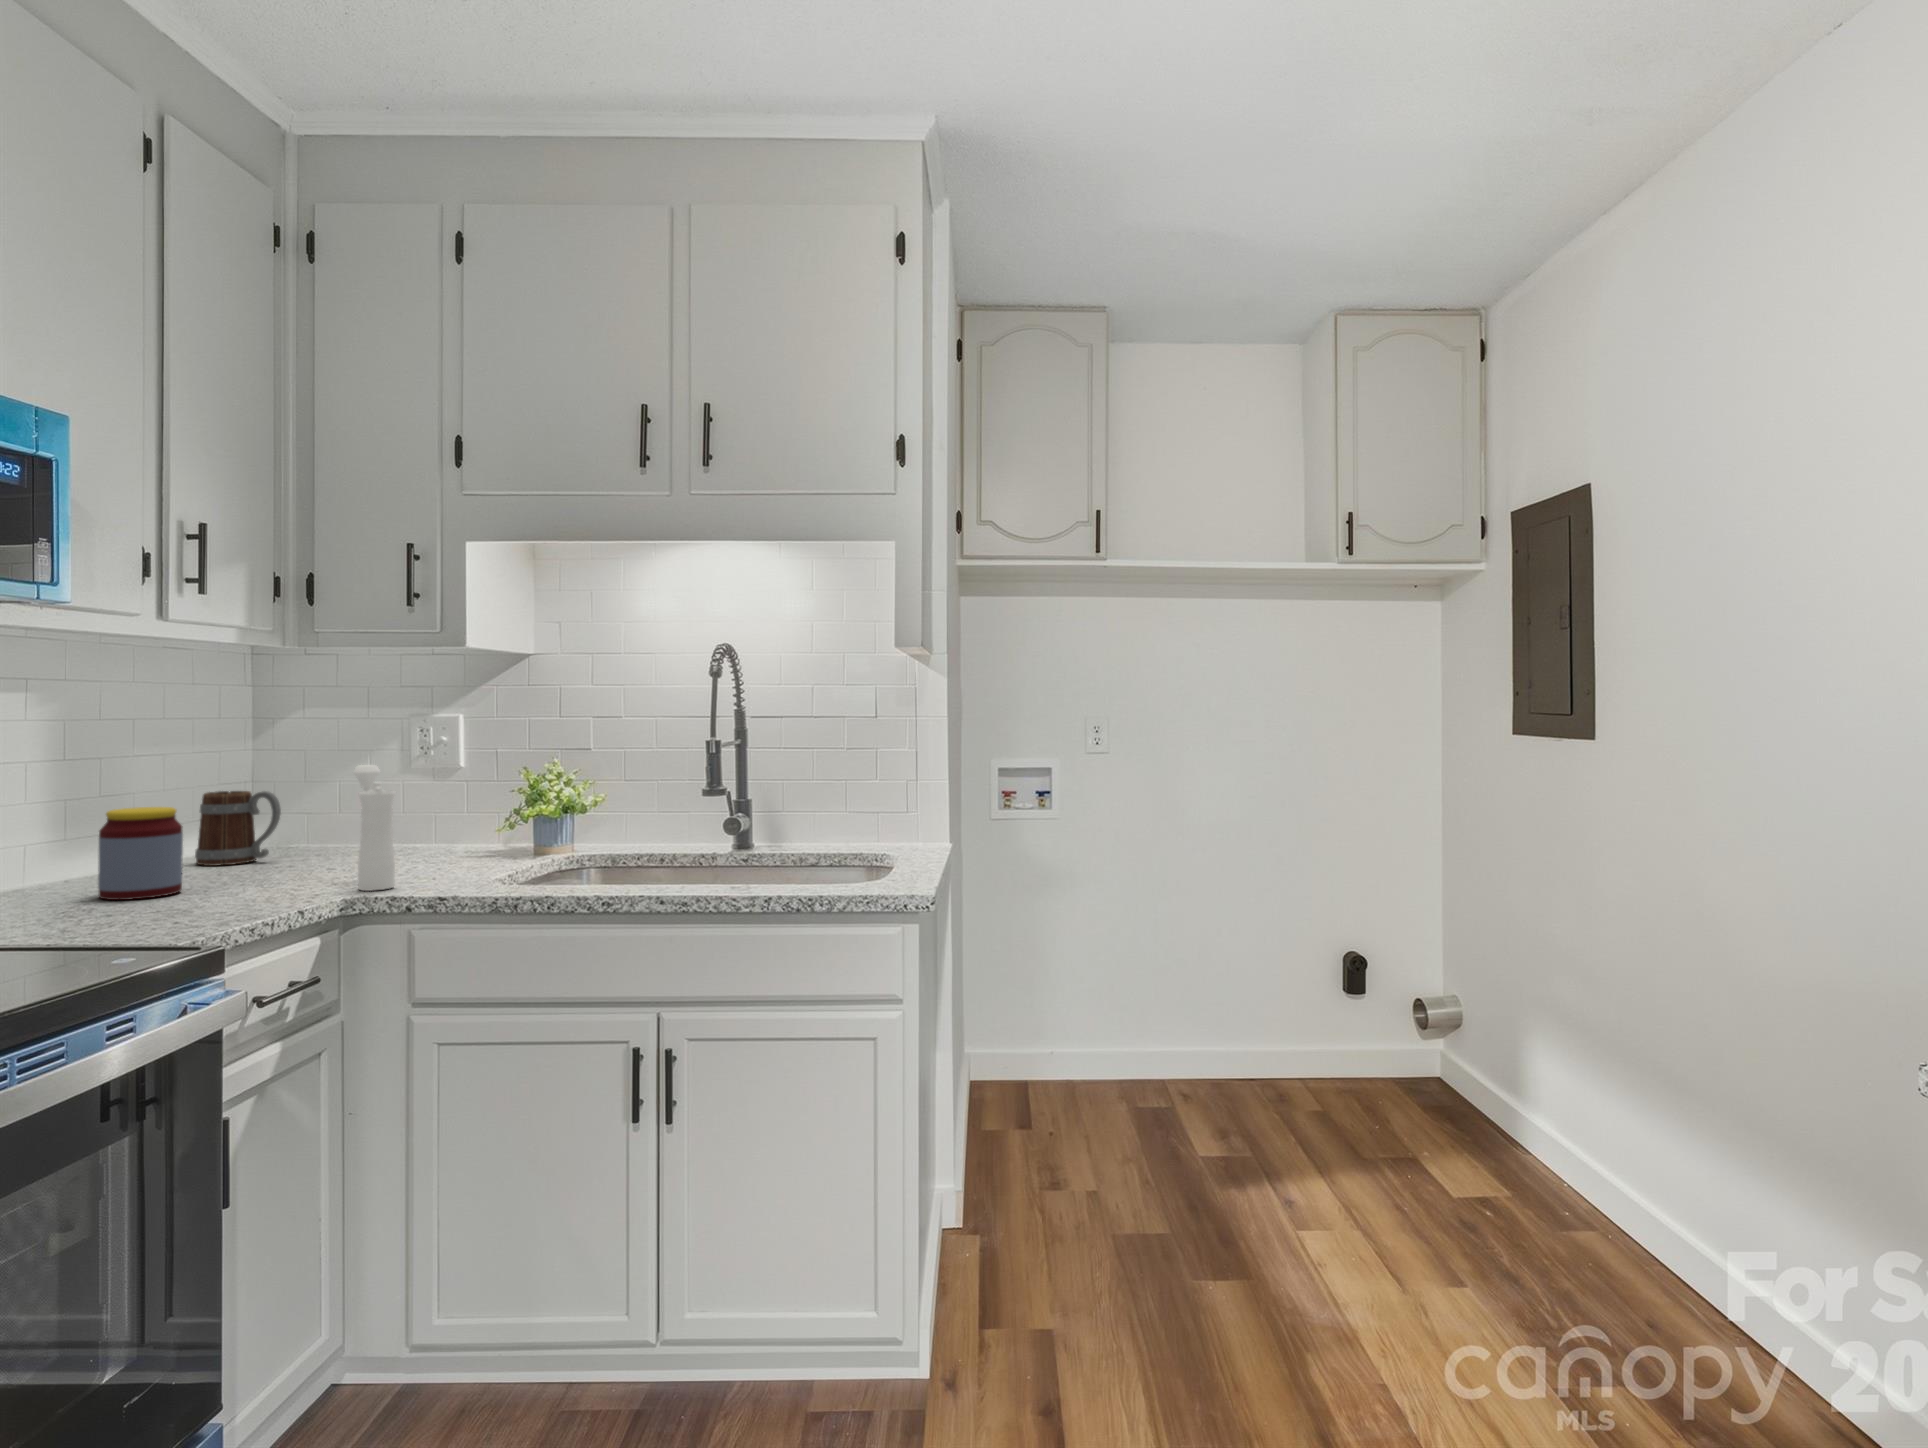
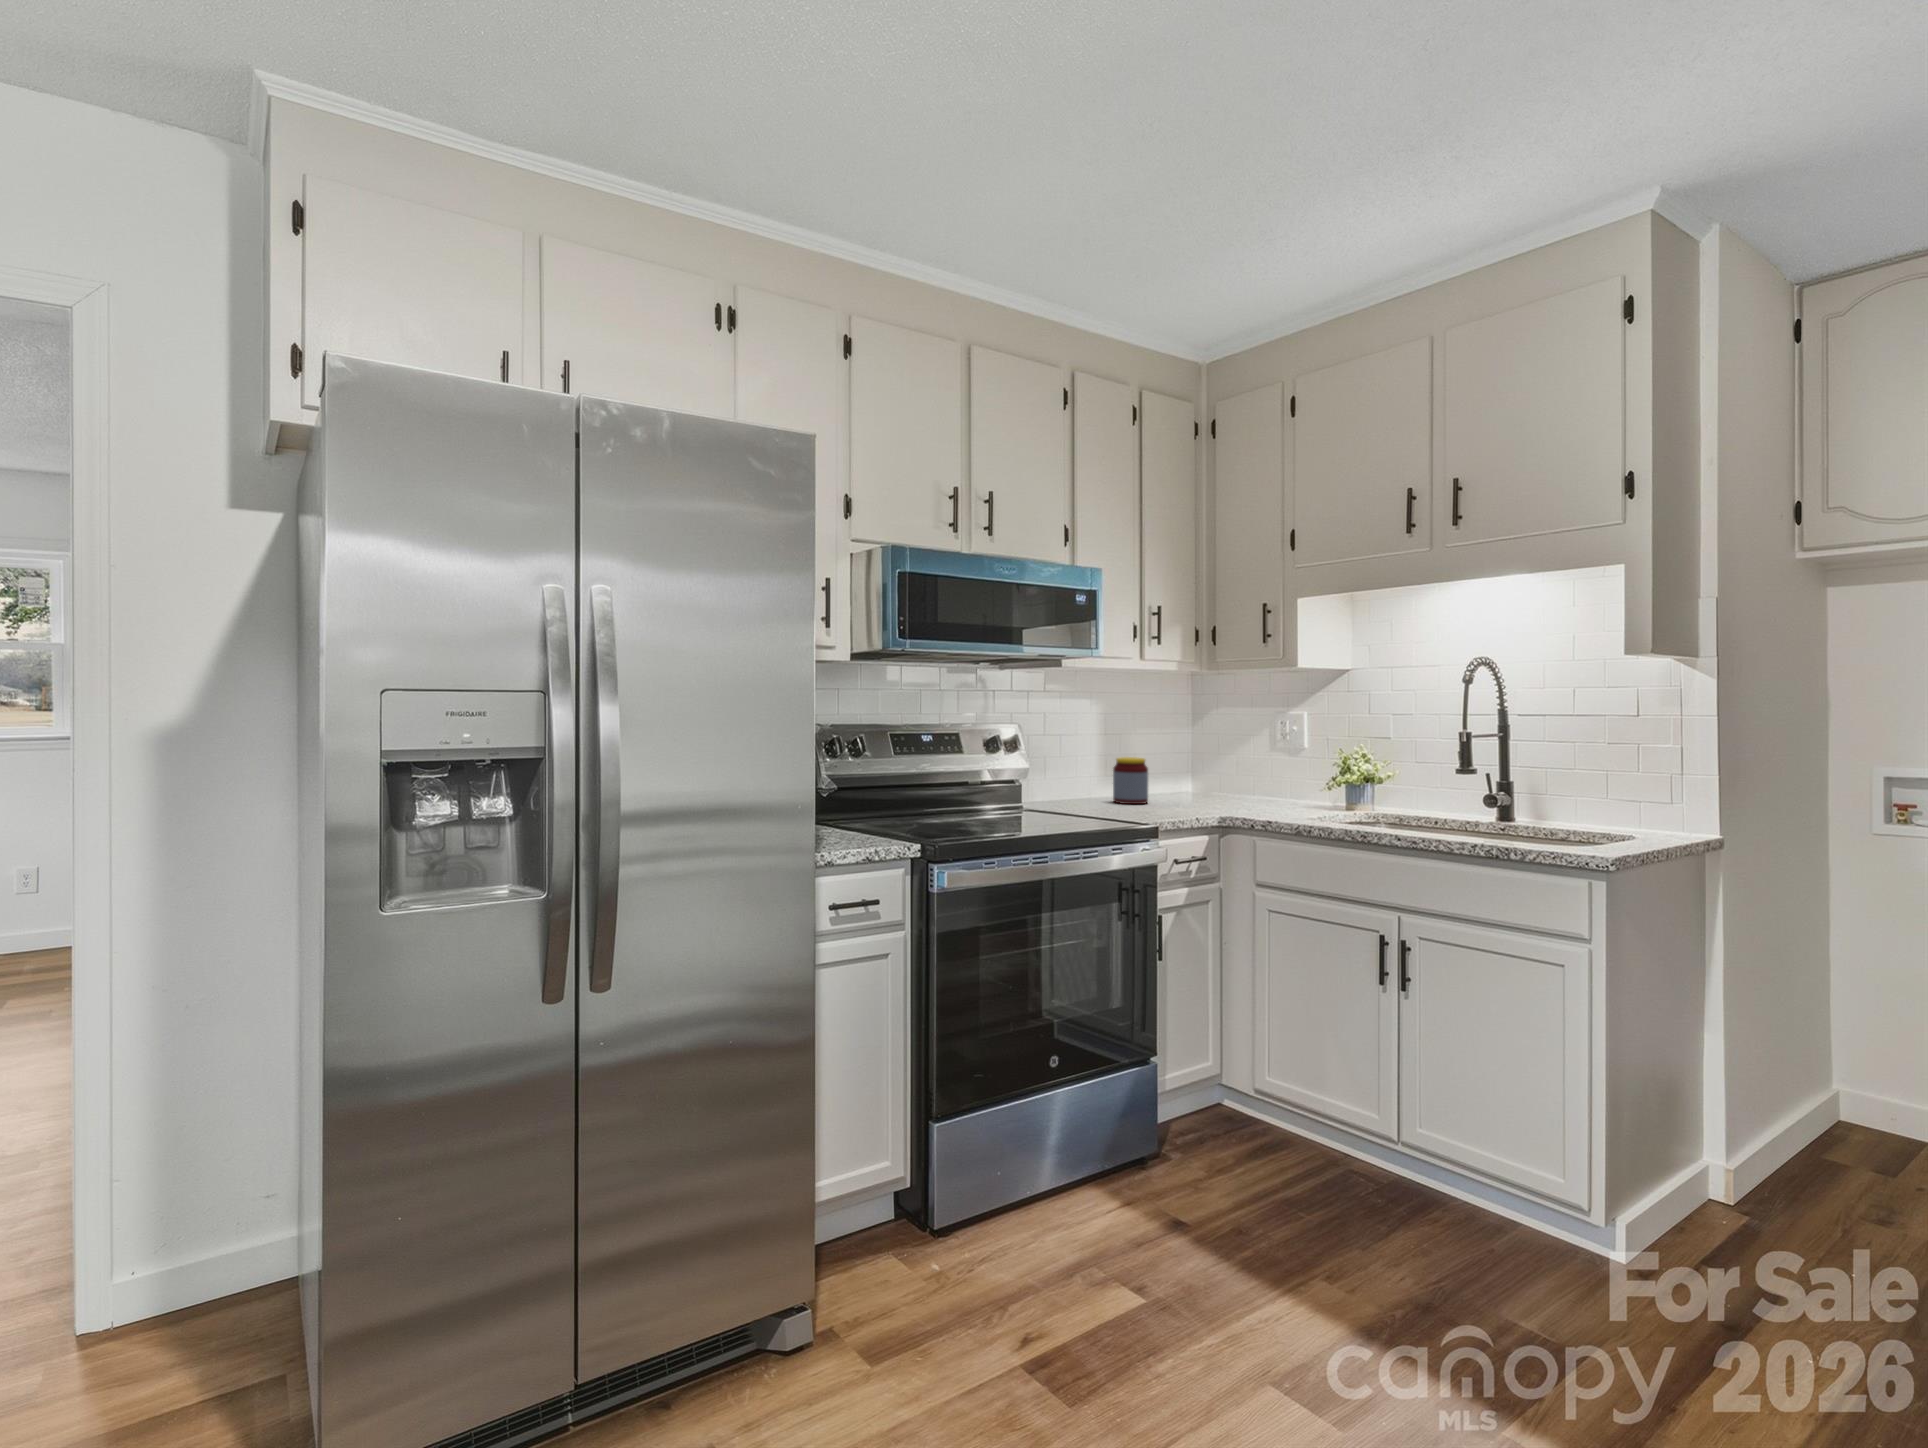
pepper mill: present [353,765,395,891] -> none [1230,741,1250,814]
mug: present [195,791,281,866] -> none [1159,752,1200,794]

